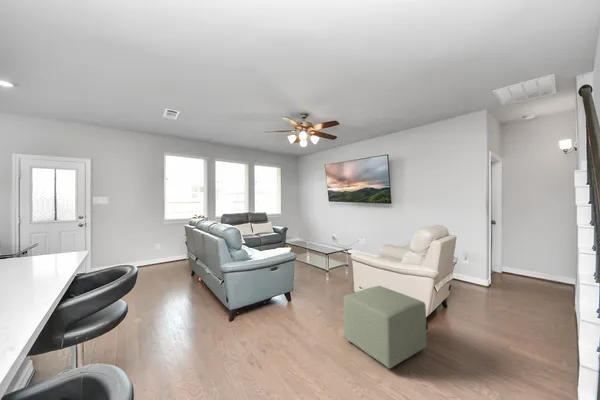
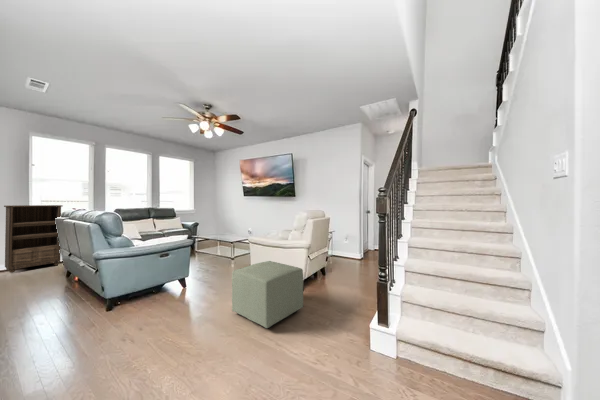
bookshelf: none [150,213,186,269] -> present [4,205,62,273]

